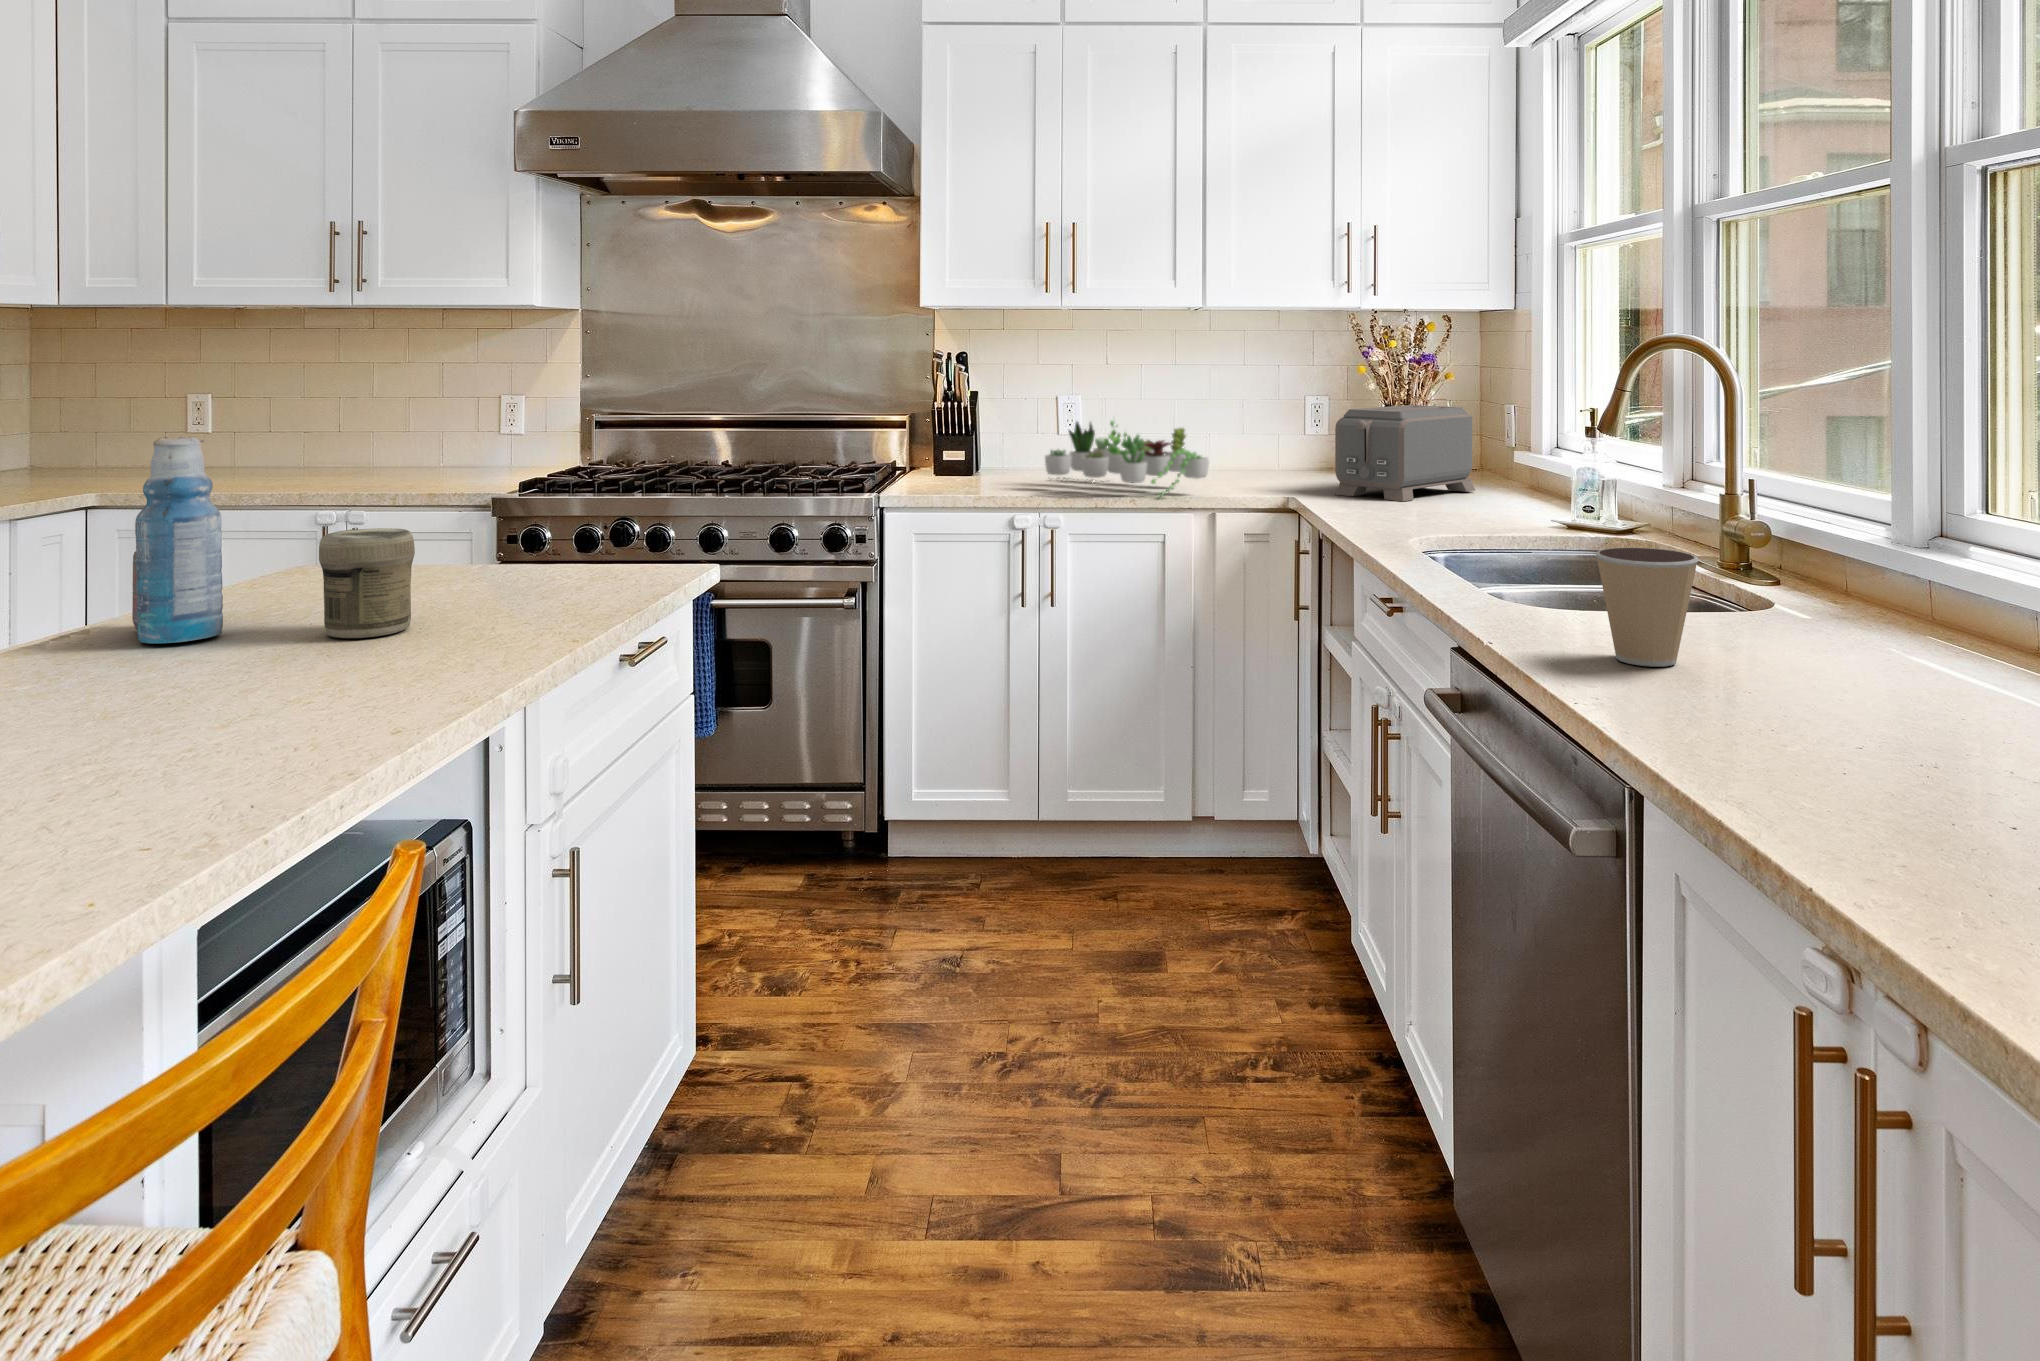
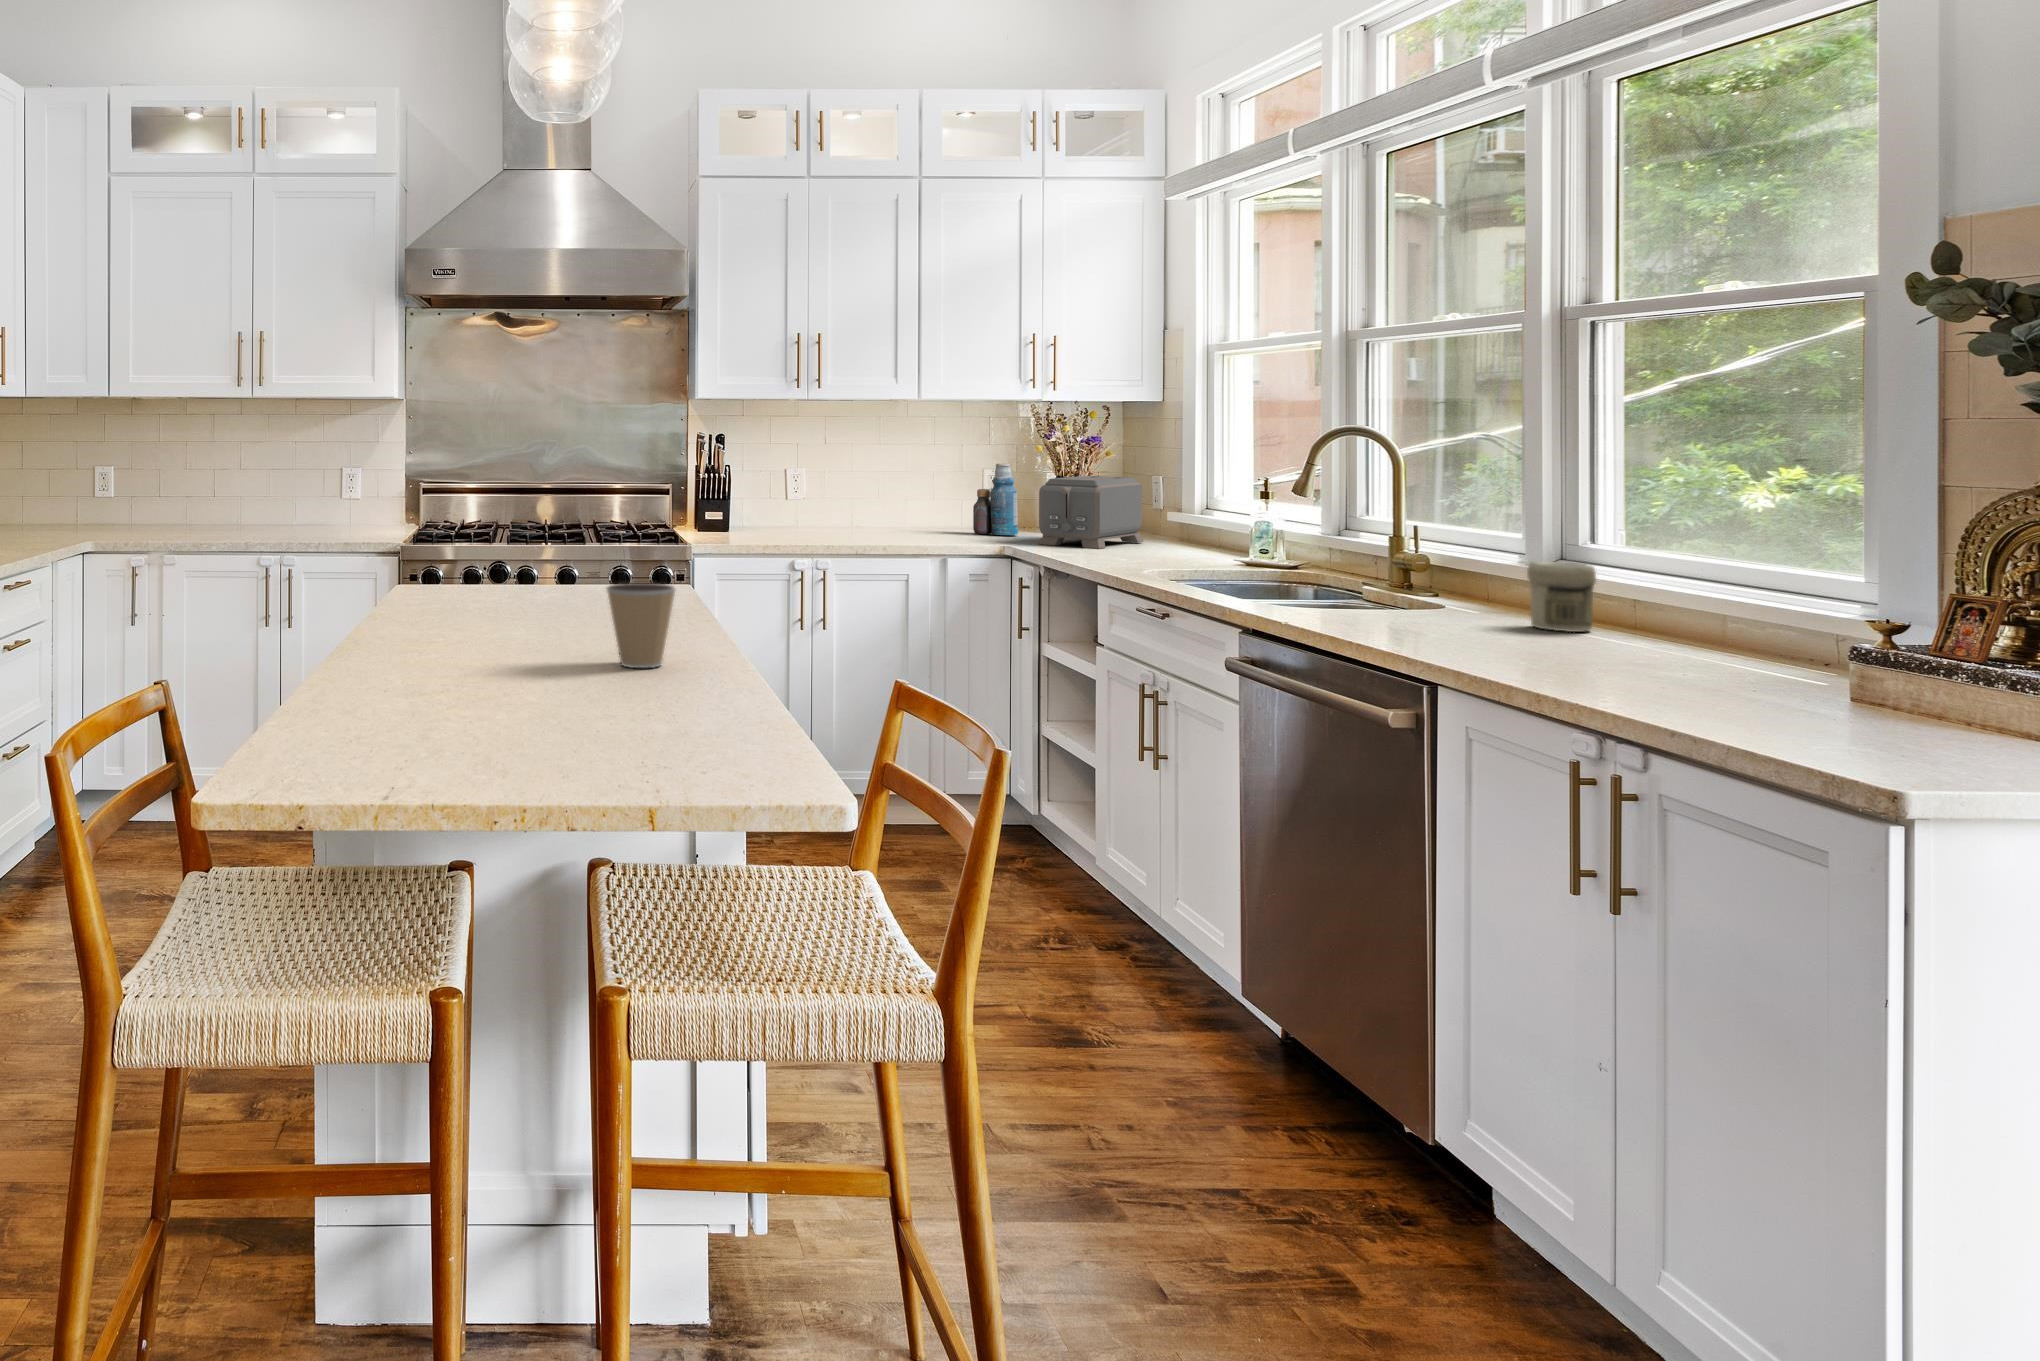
succulent plant: present [1045,421,1209,498] -> none [807,483,944,546]
bottle: present [132,437,223,643] -> present [973,464,1018,535]
jar: present [319,528,415,638] -> present [1527,562,1596,632]
coffee cup: present [1595,548,1698,667] -> present [607,583,675,668]

